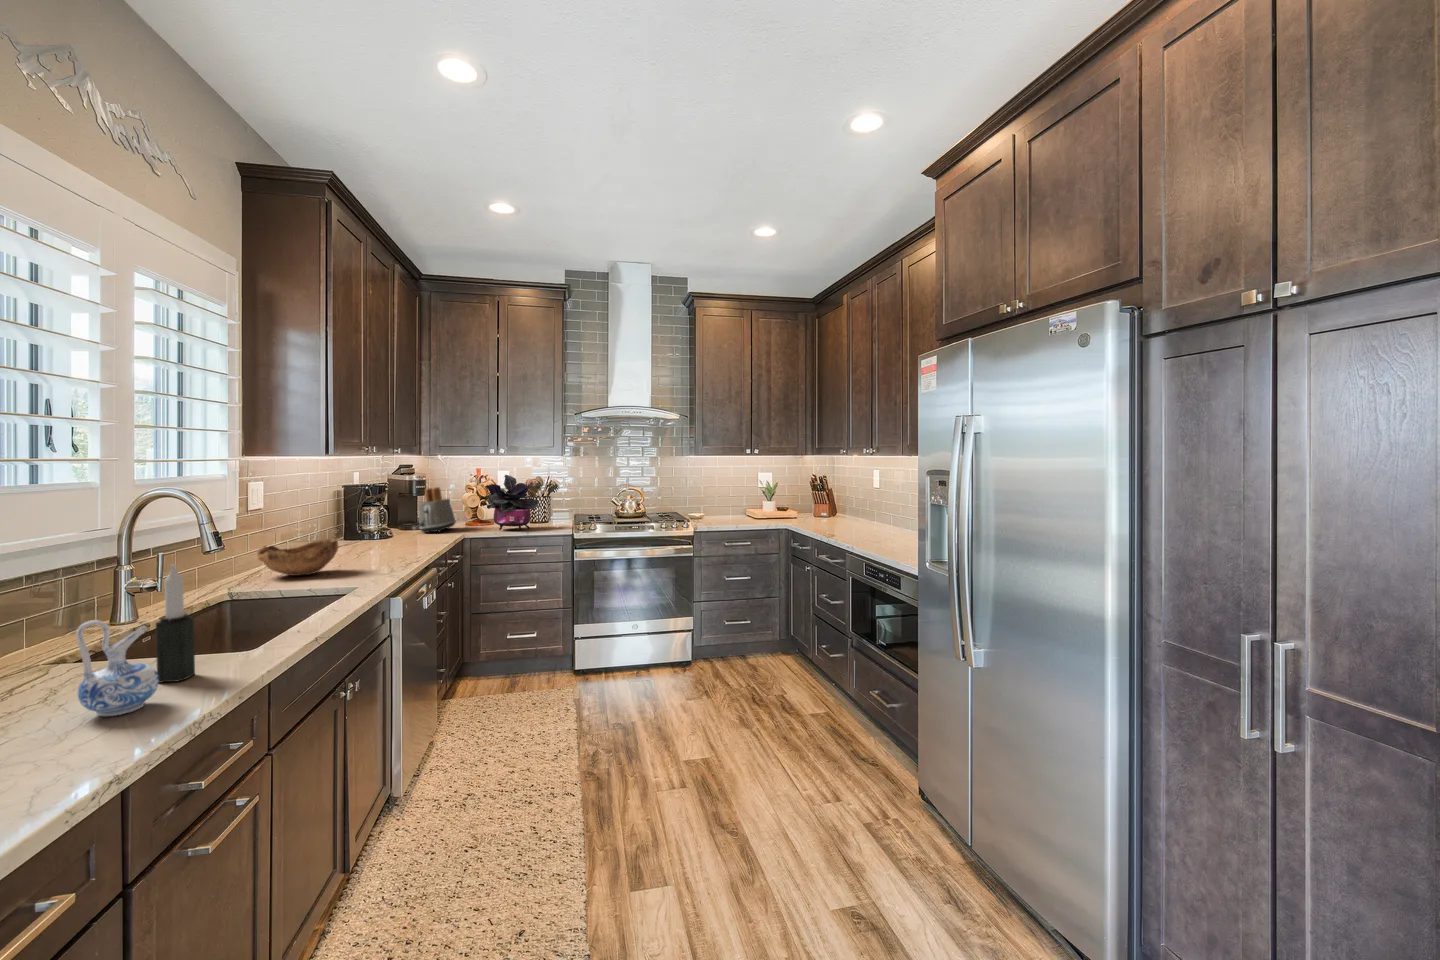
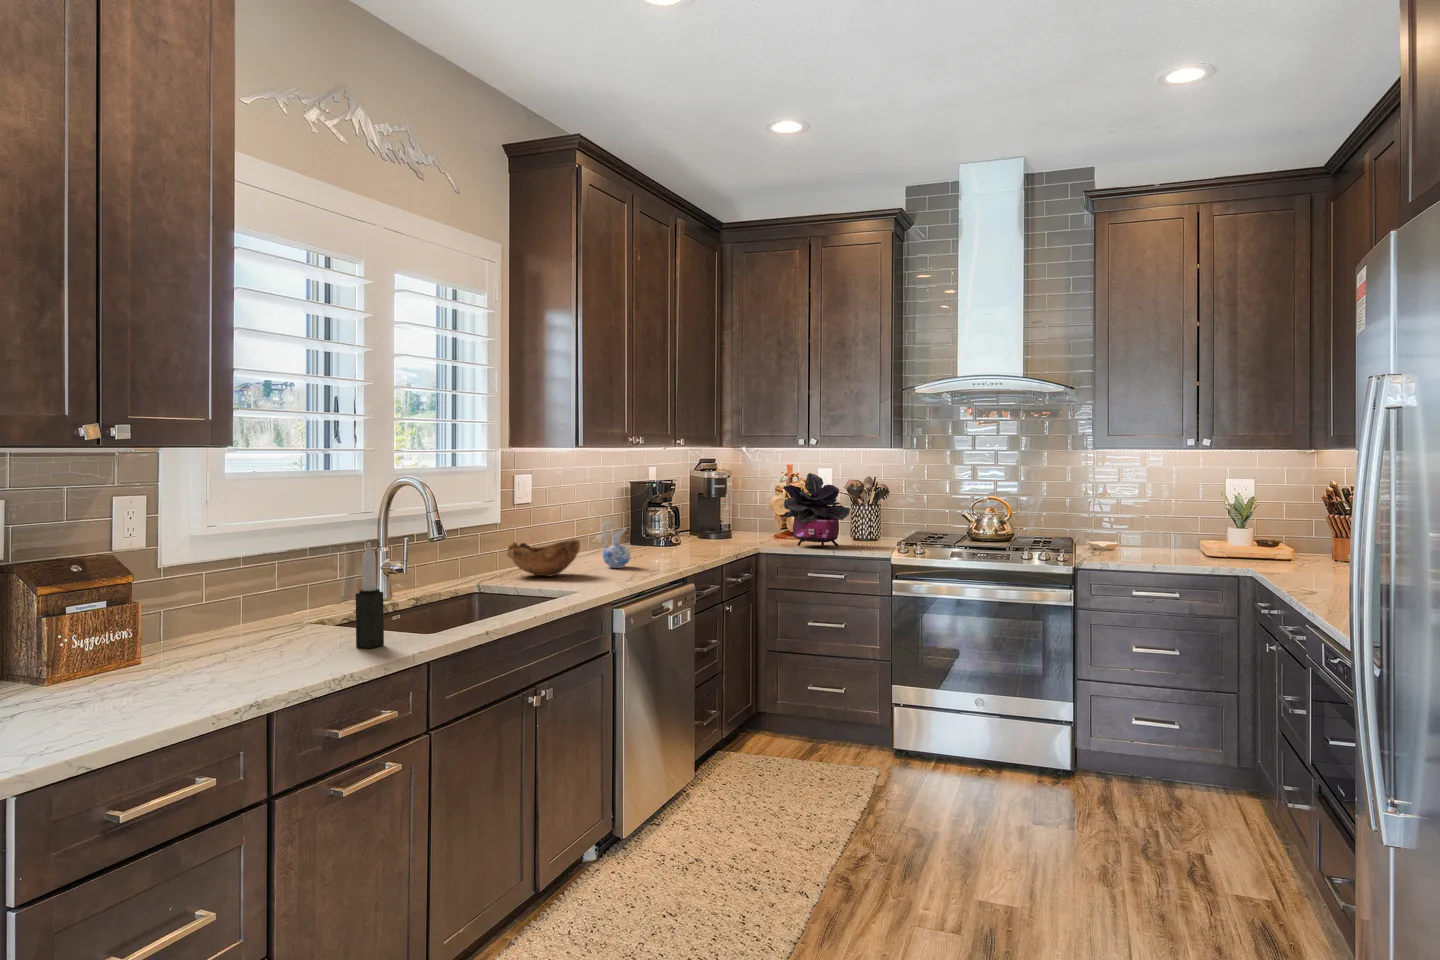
toaster: present [419,487,456,533] -> none [707,488,753,545]
ceramic pitcher: present [76,620,158,716] -> present [603,521,630,568]

